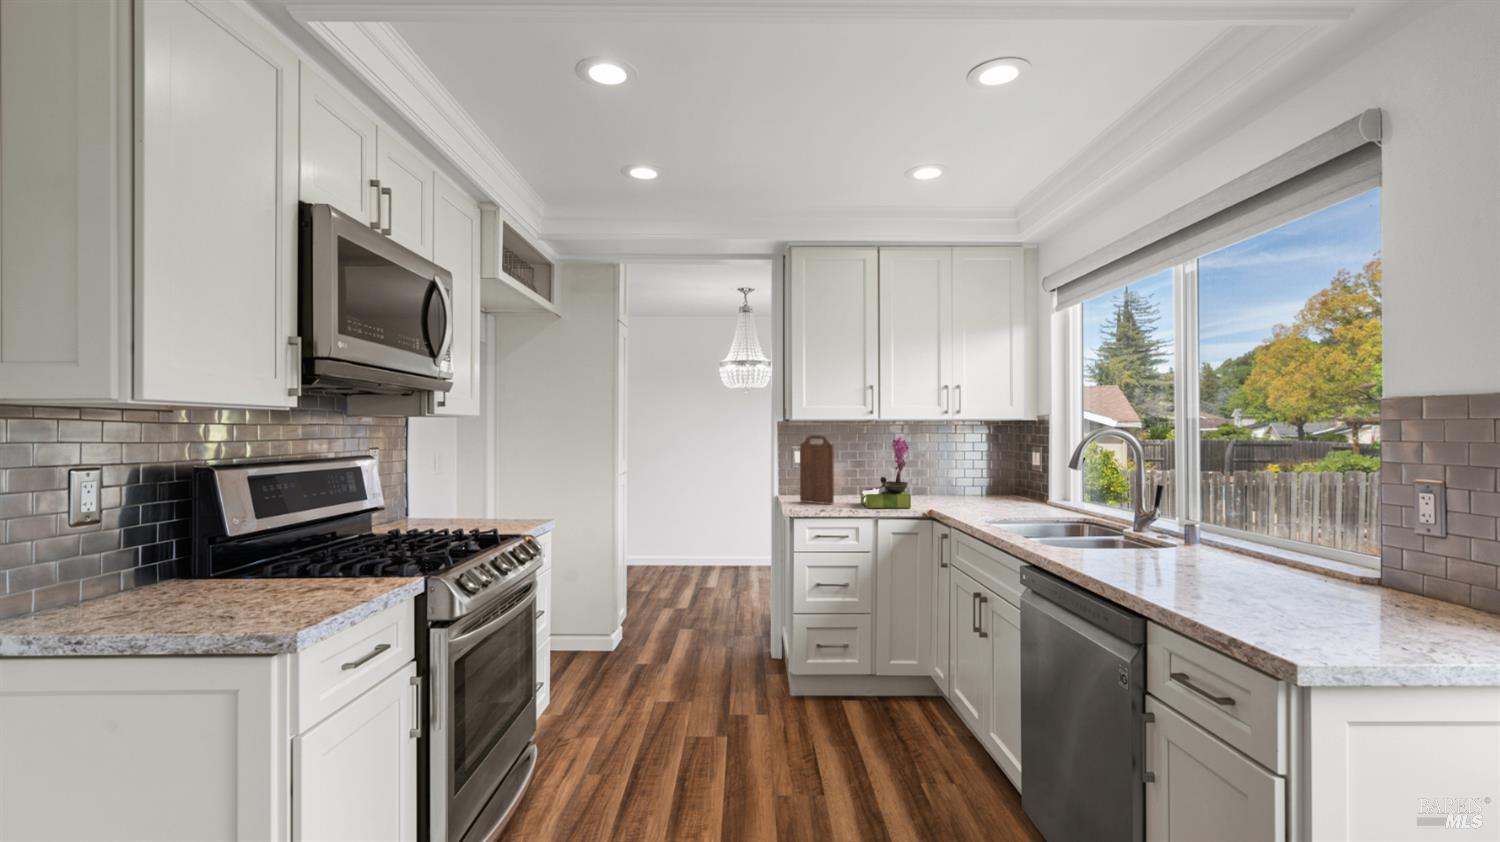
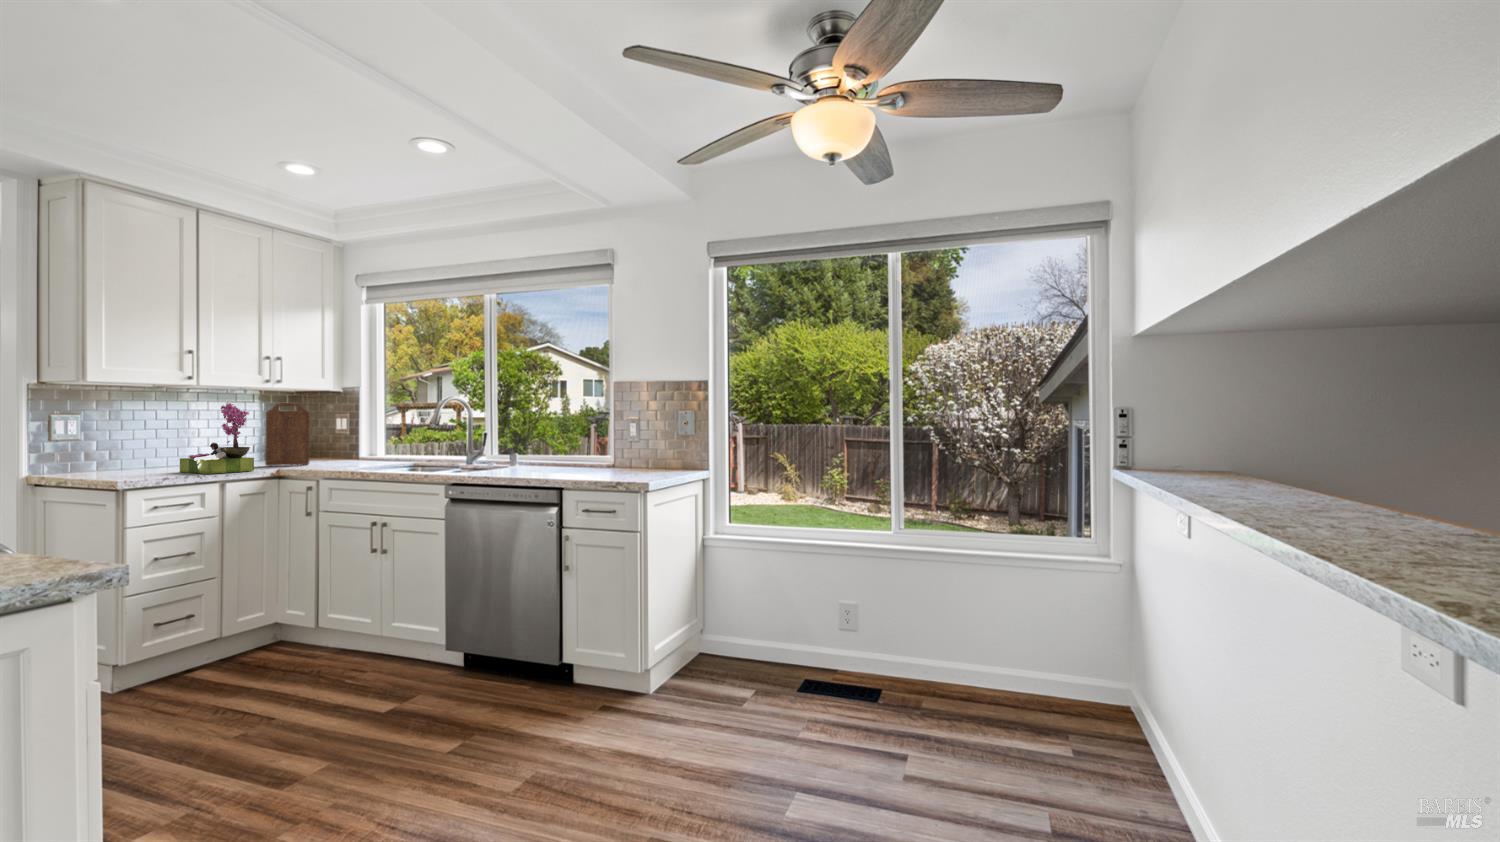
cutting board: present [800,435,834,504] -> present [265,403,310,466]

